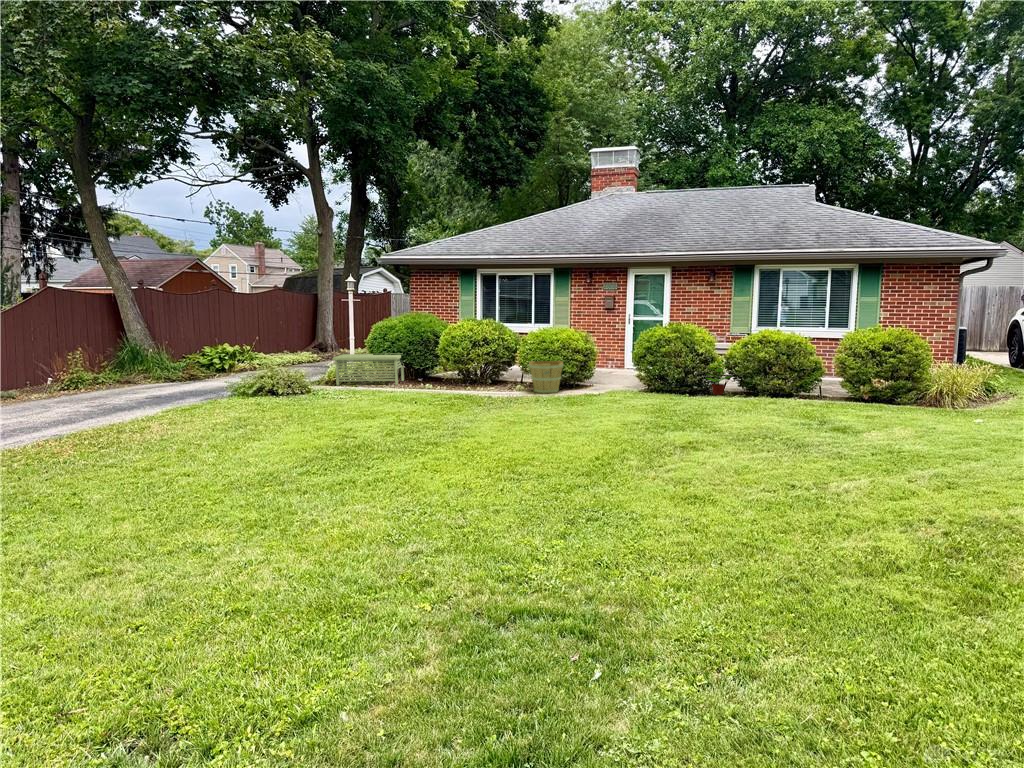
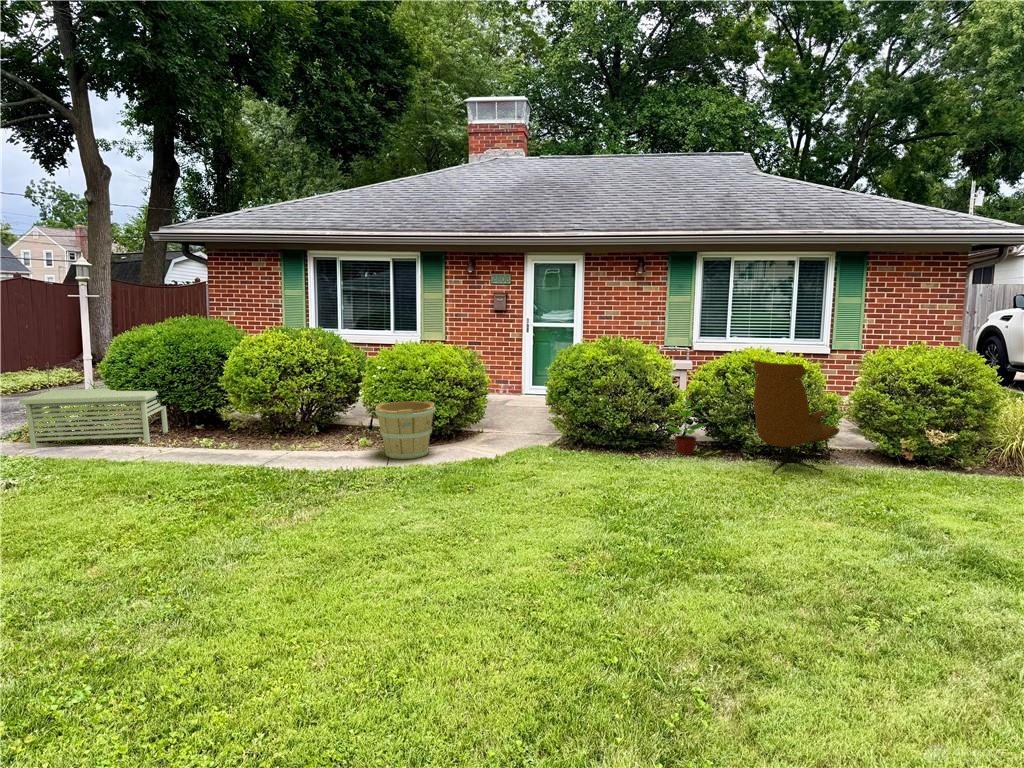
lounge chair: none [754,335,818,403] -> present [753,361,839,474]

